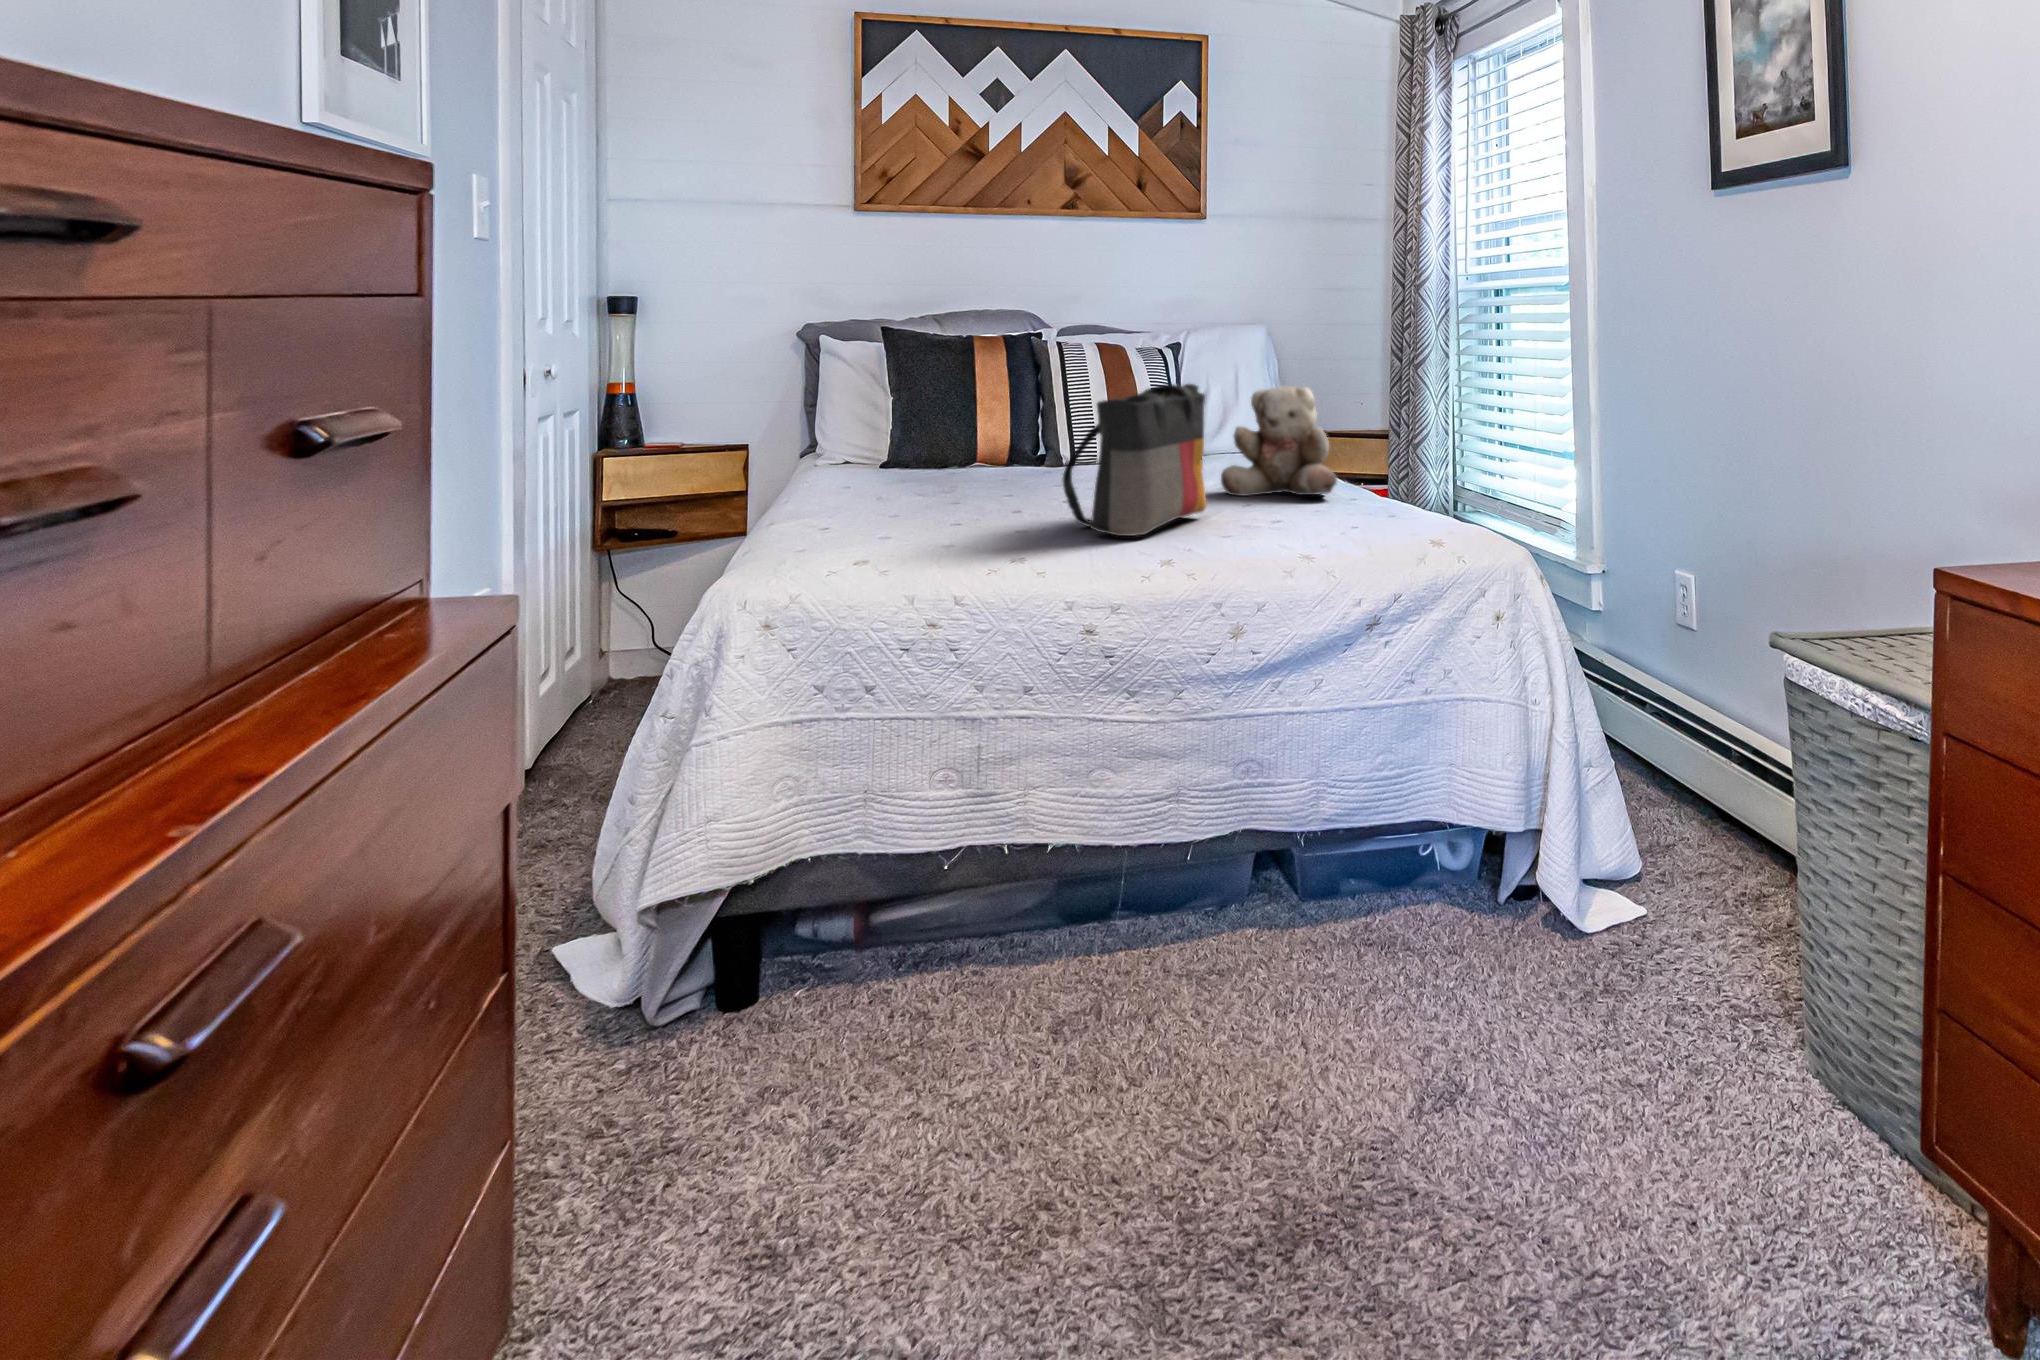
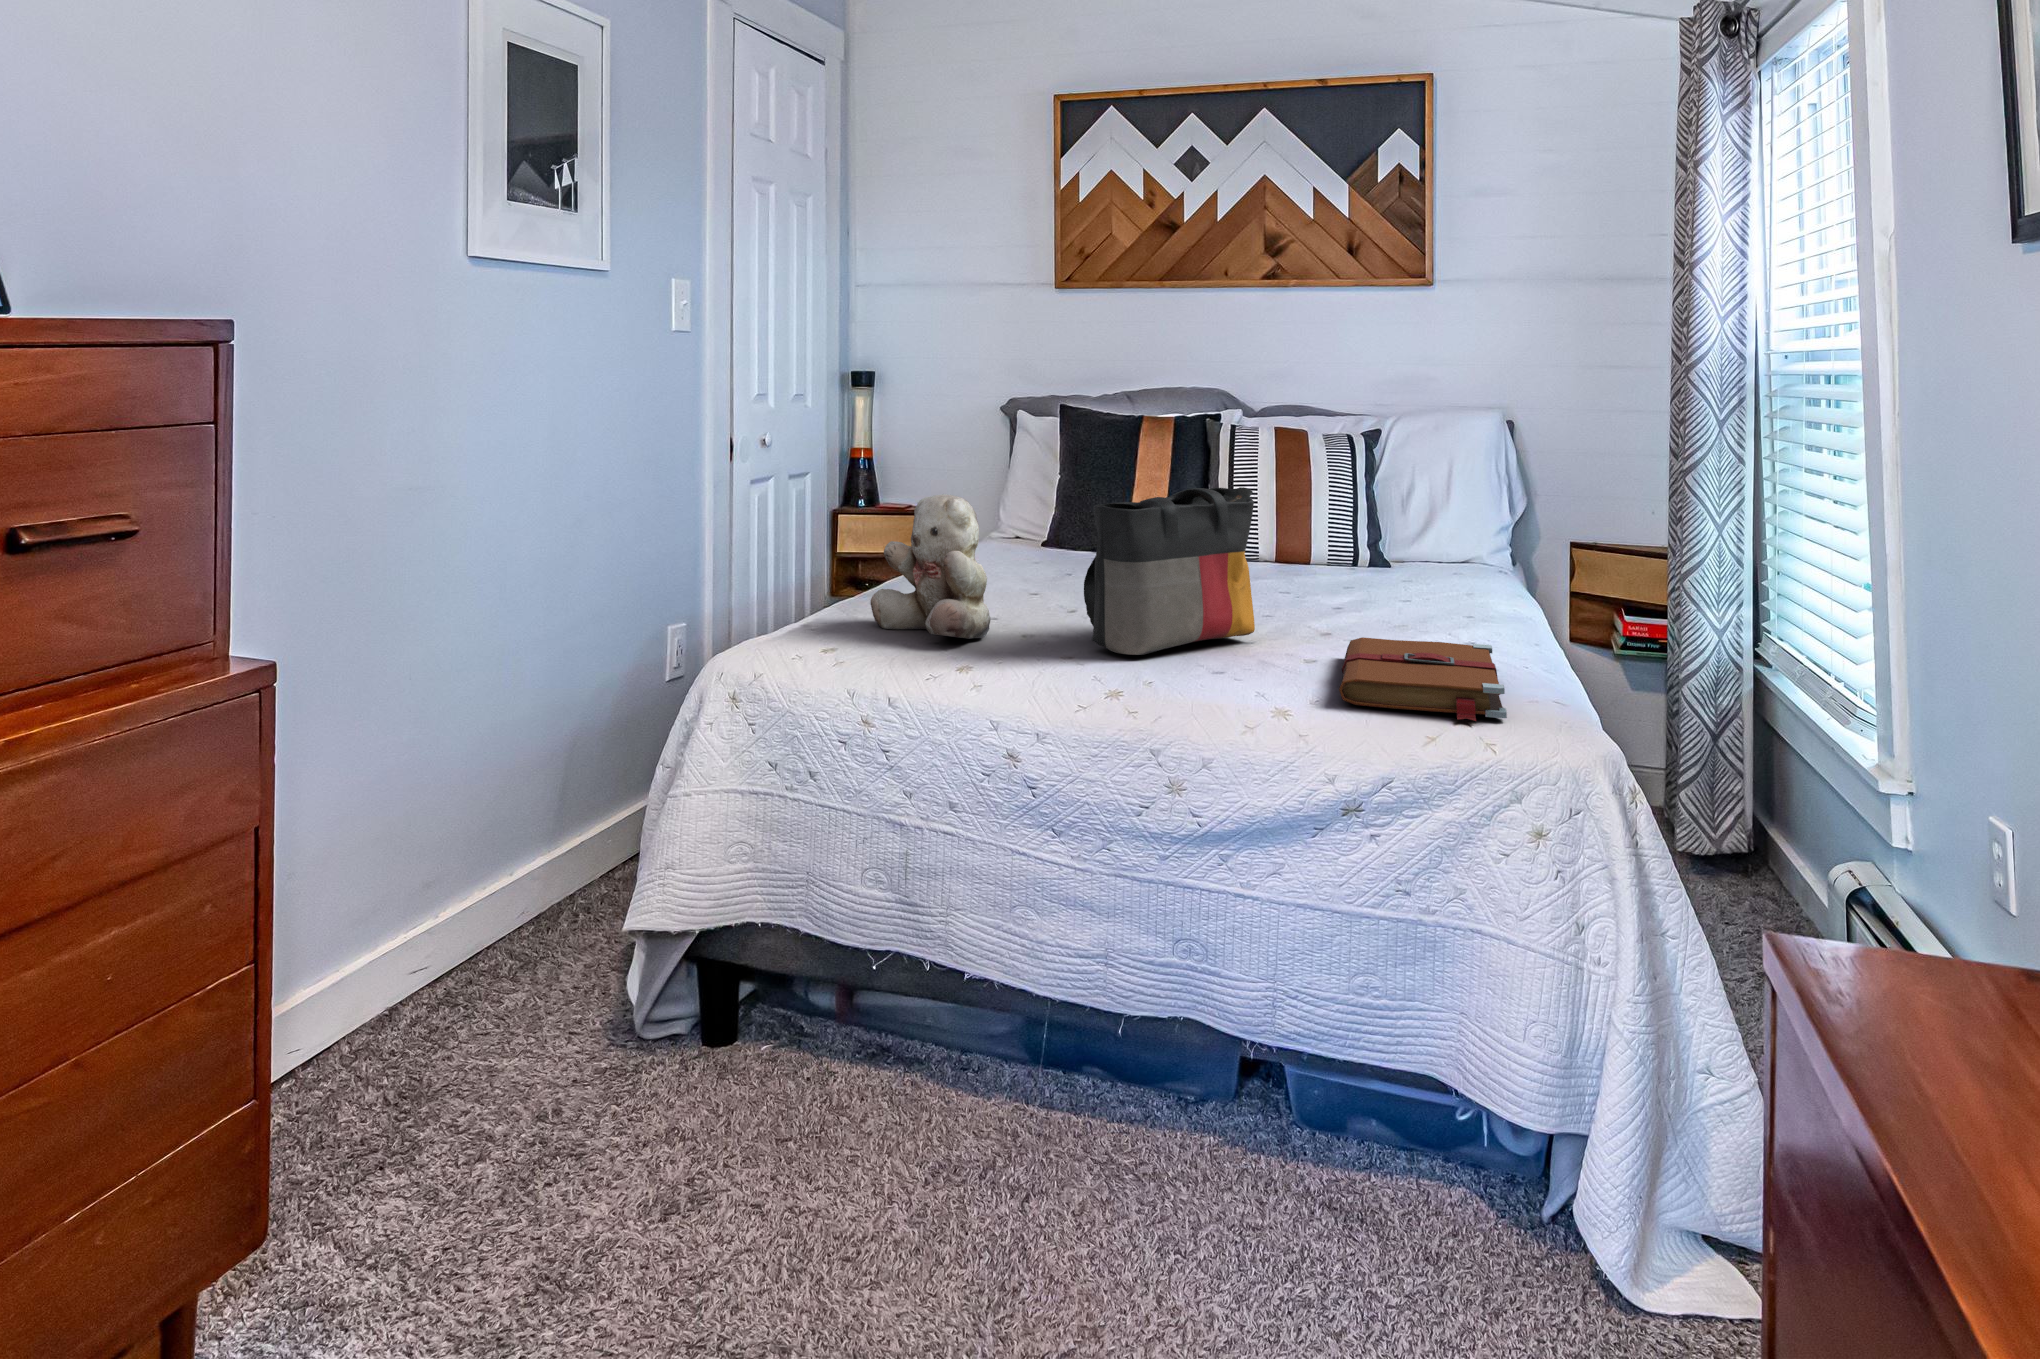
teddy bear: present [1221,386,1337,496] -> present [870,494,990,639]
book: none [1290,497,1459,548] -> present [1339,637,1507,721]

